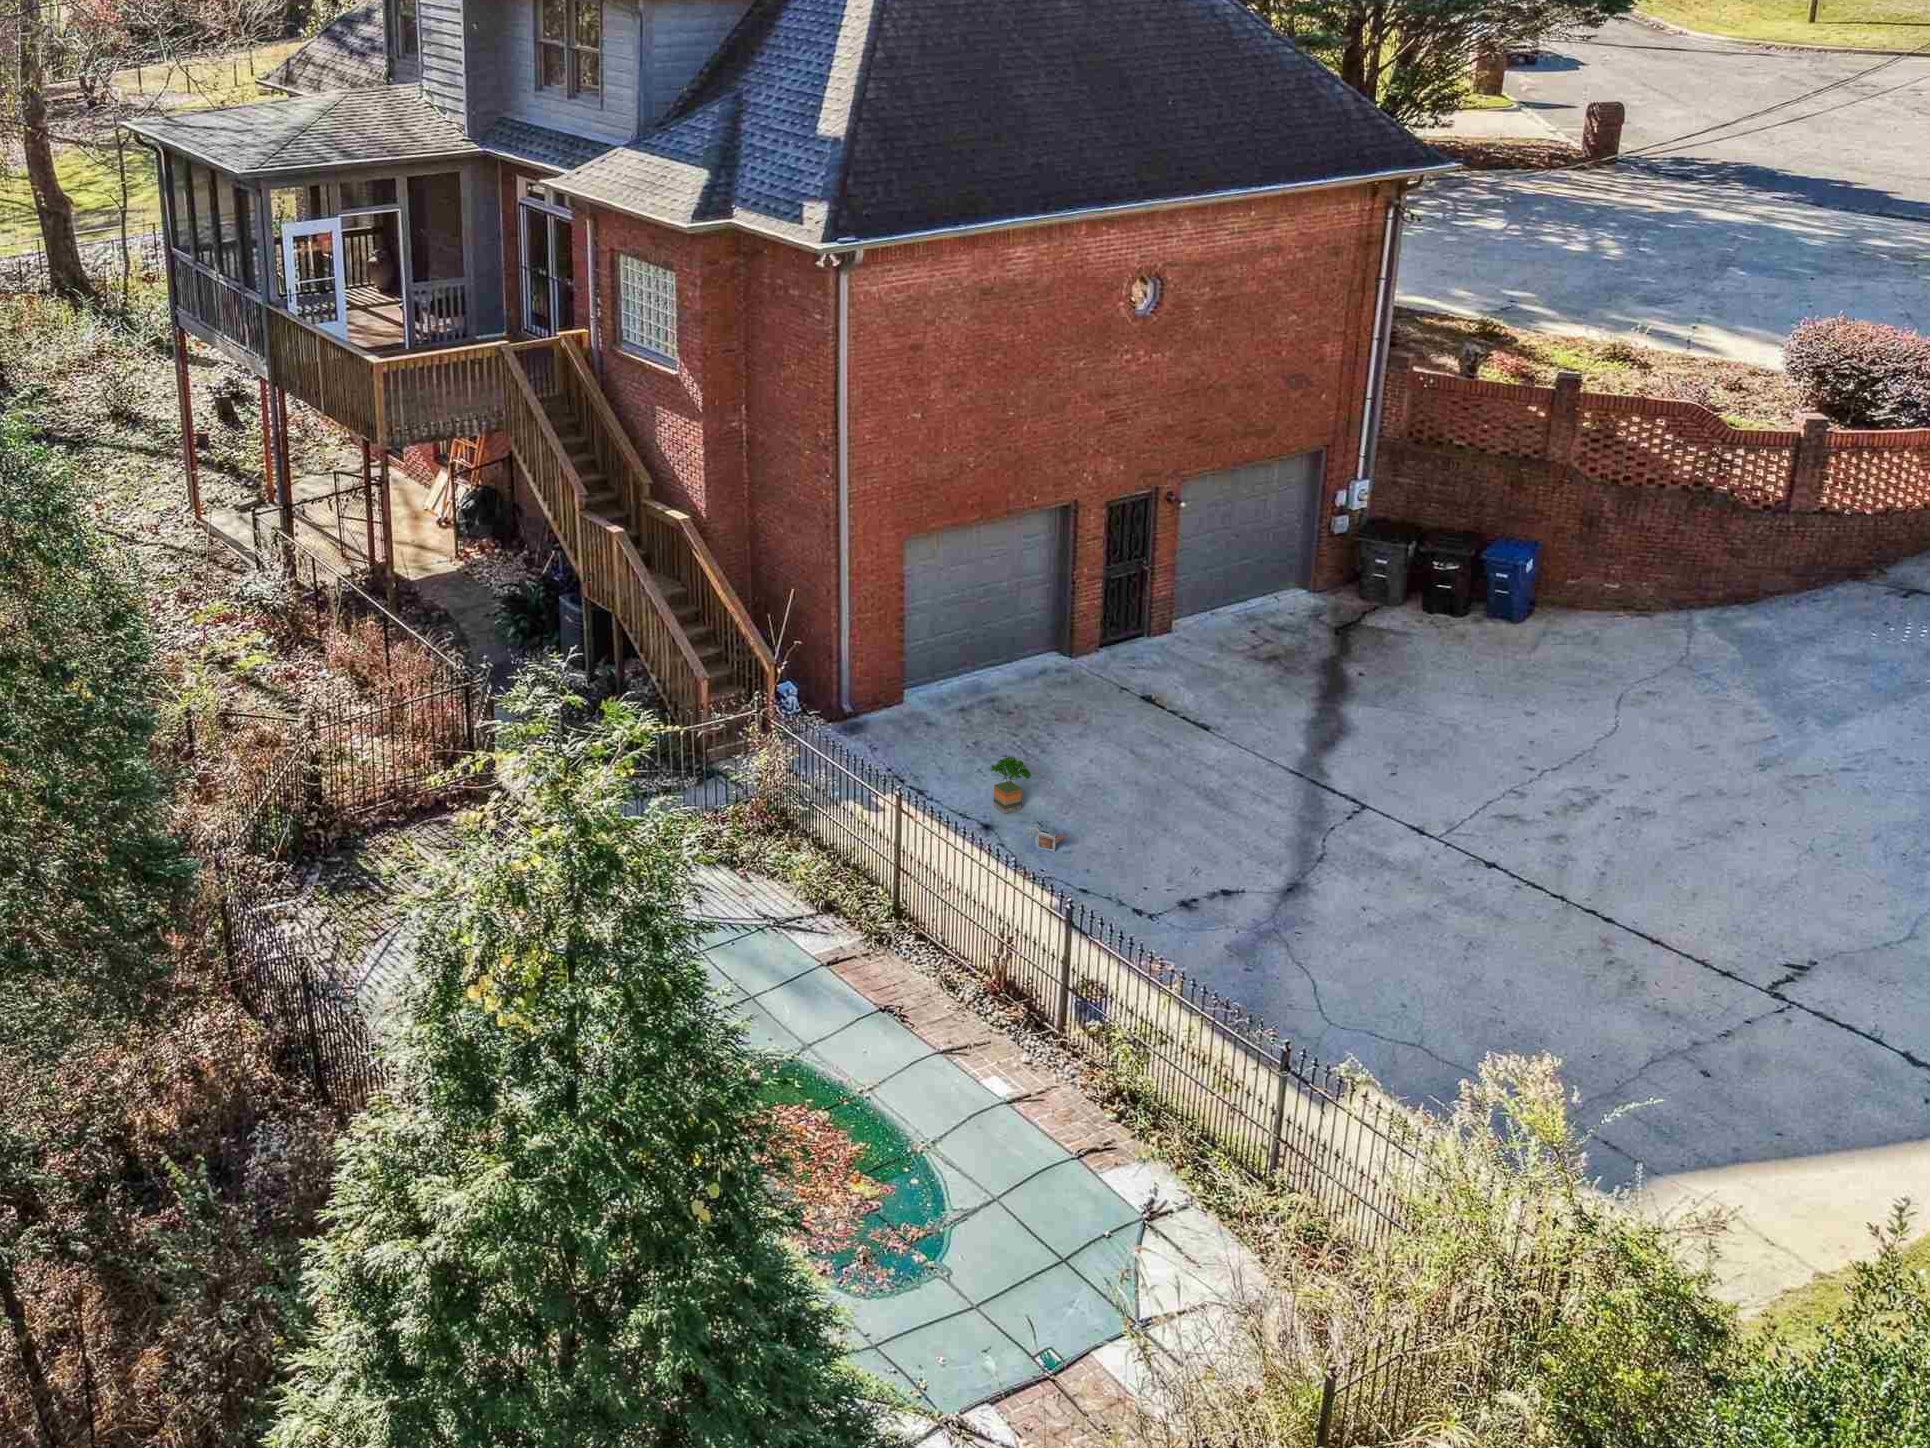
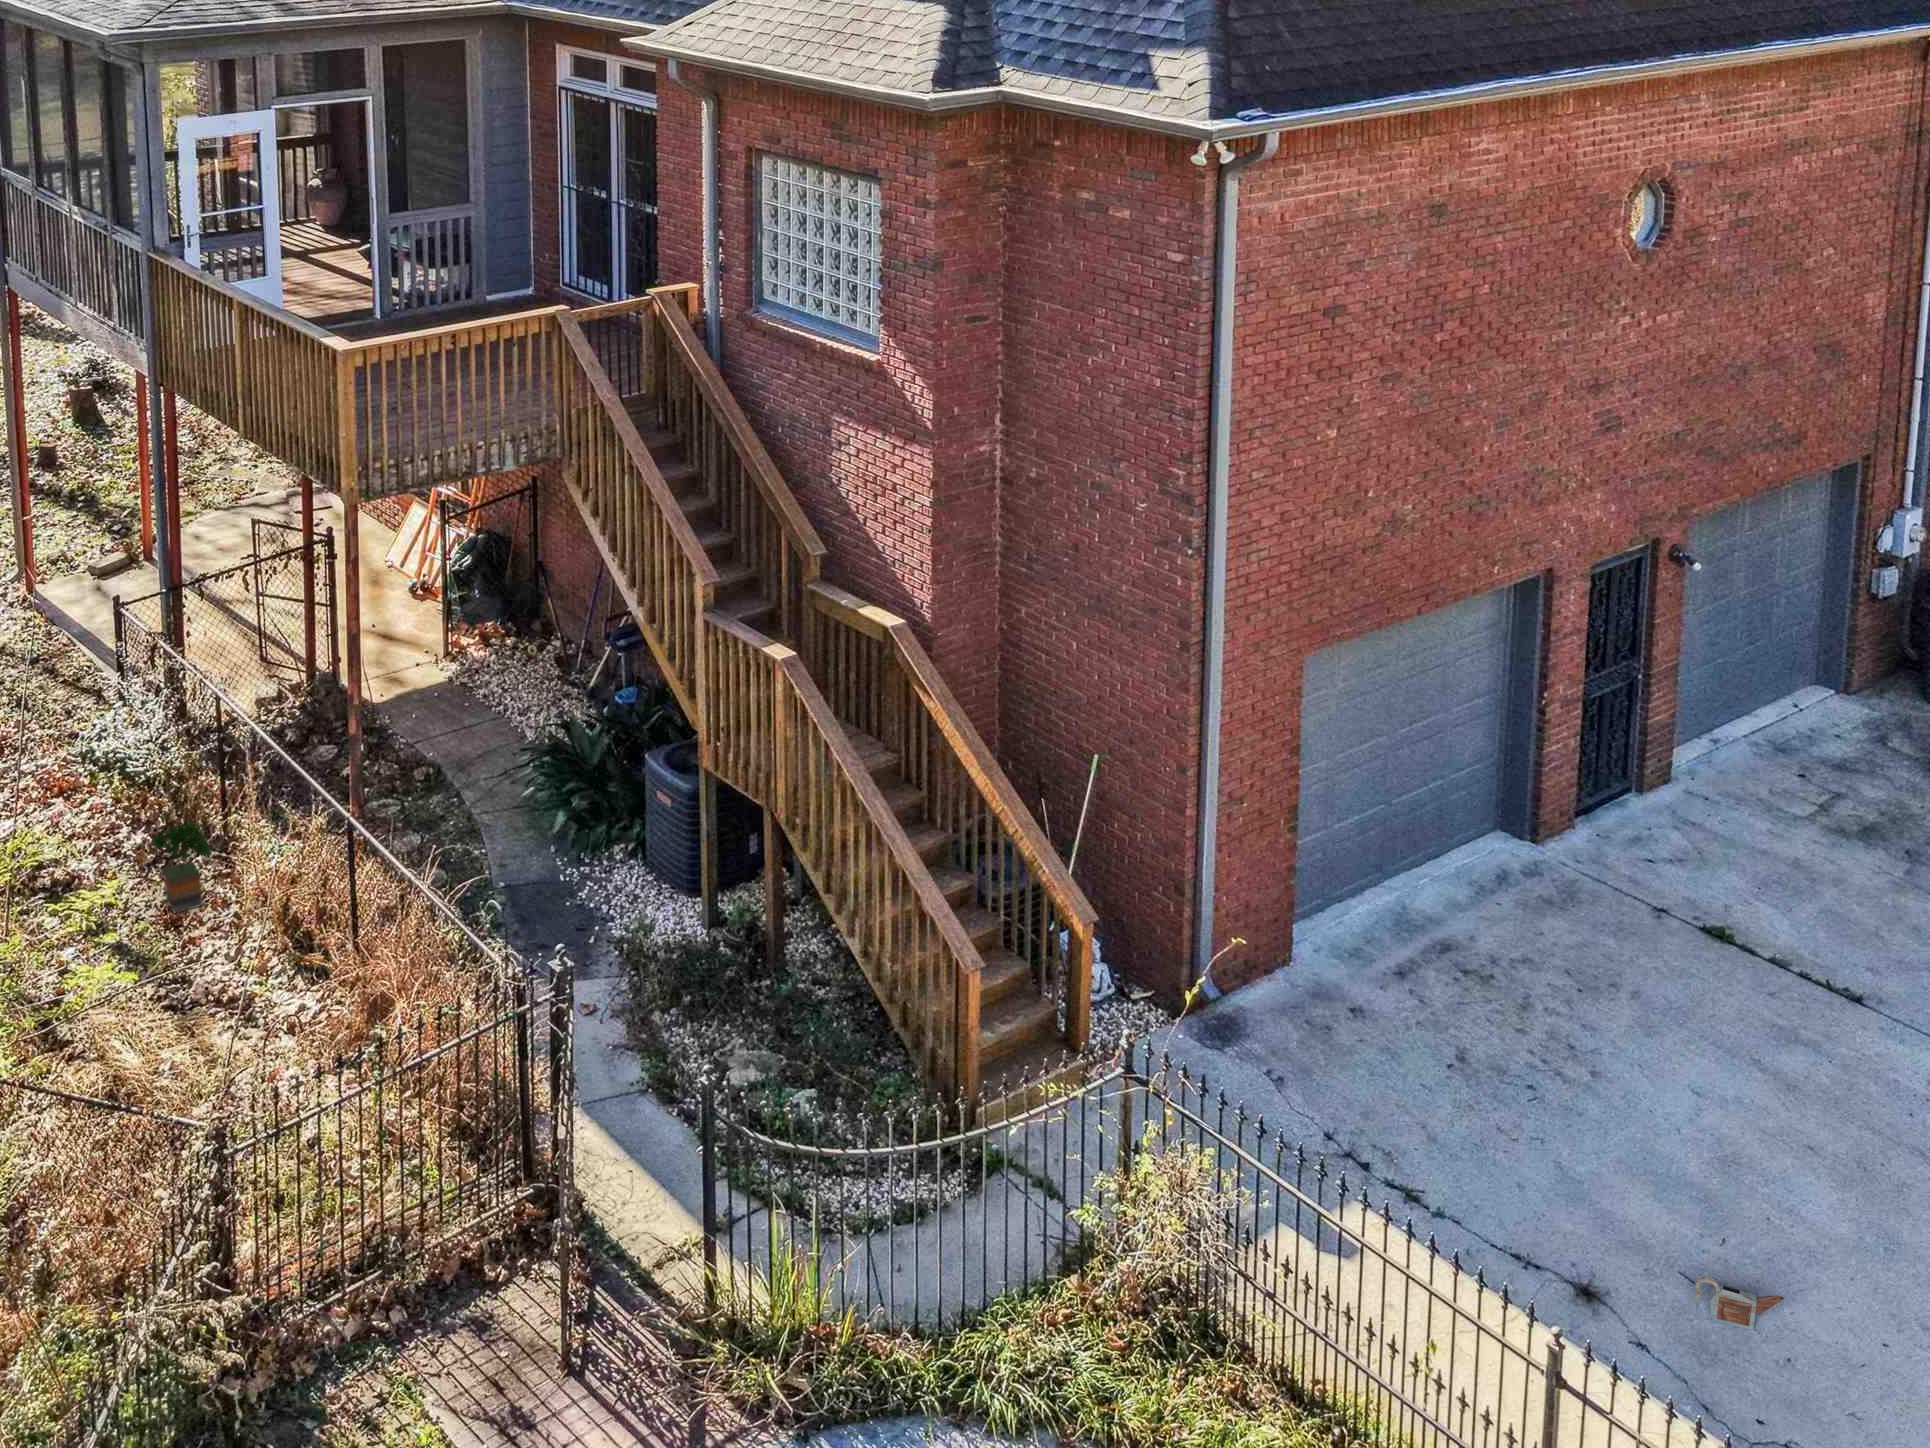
potted tree: present [991,756,1031,814] -> present [153,822,212,913]

